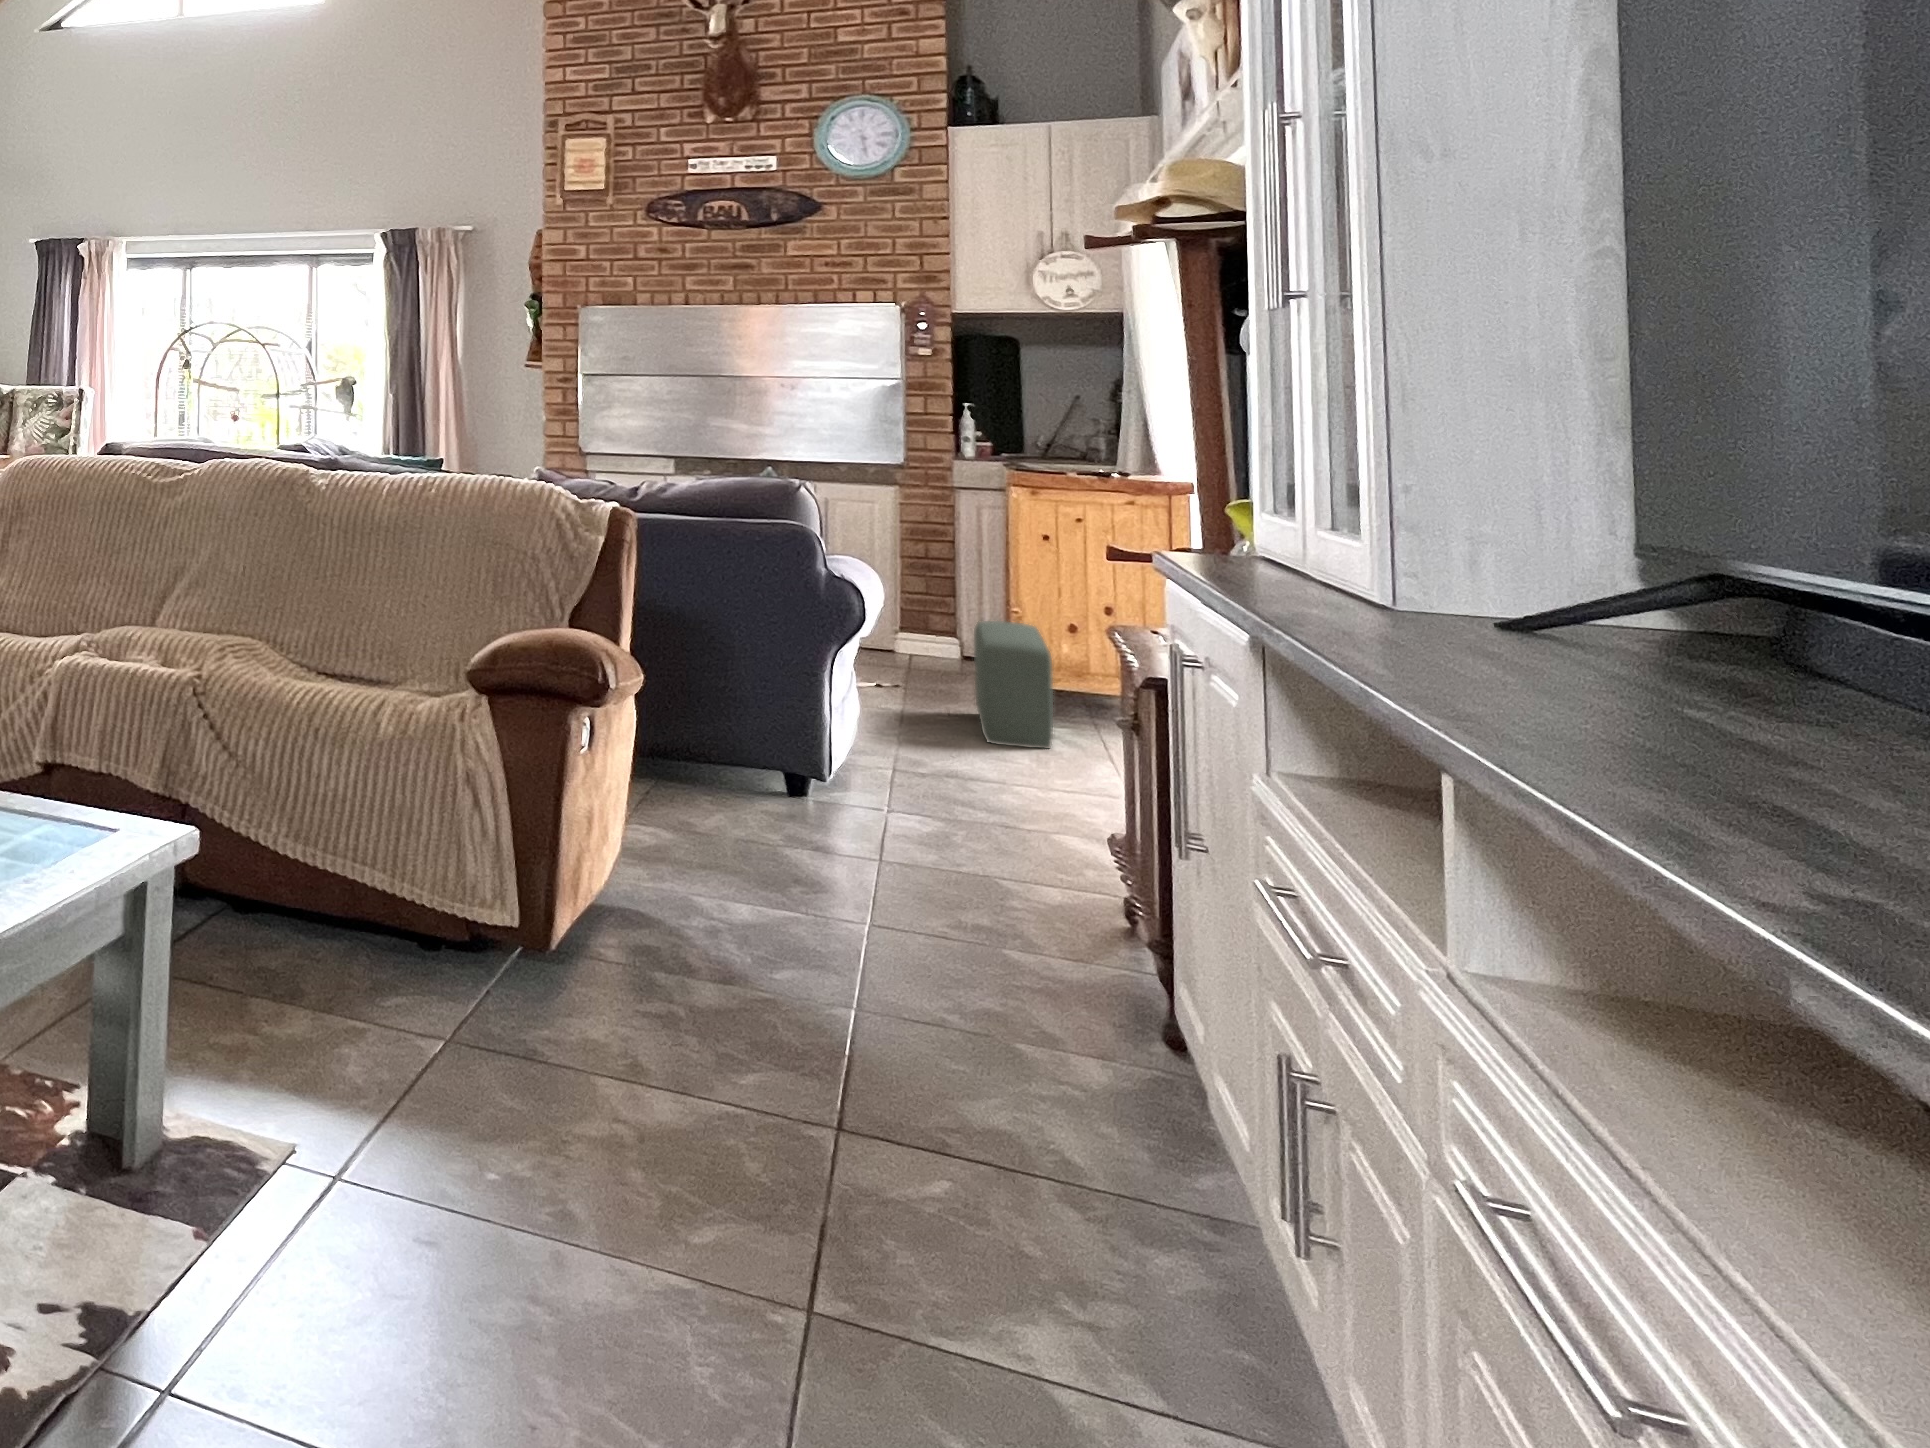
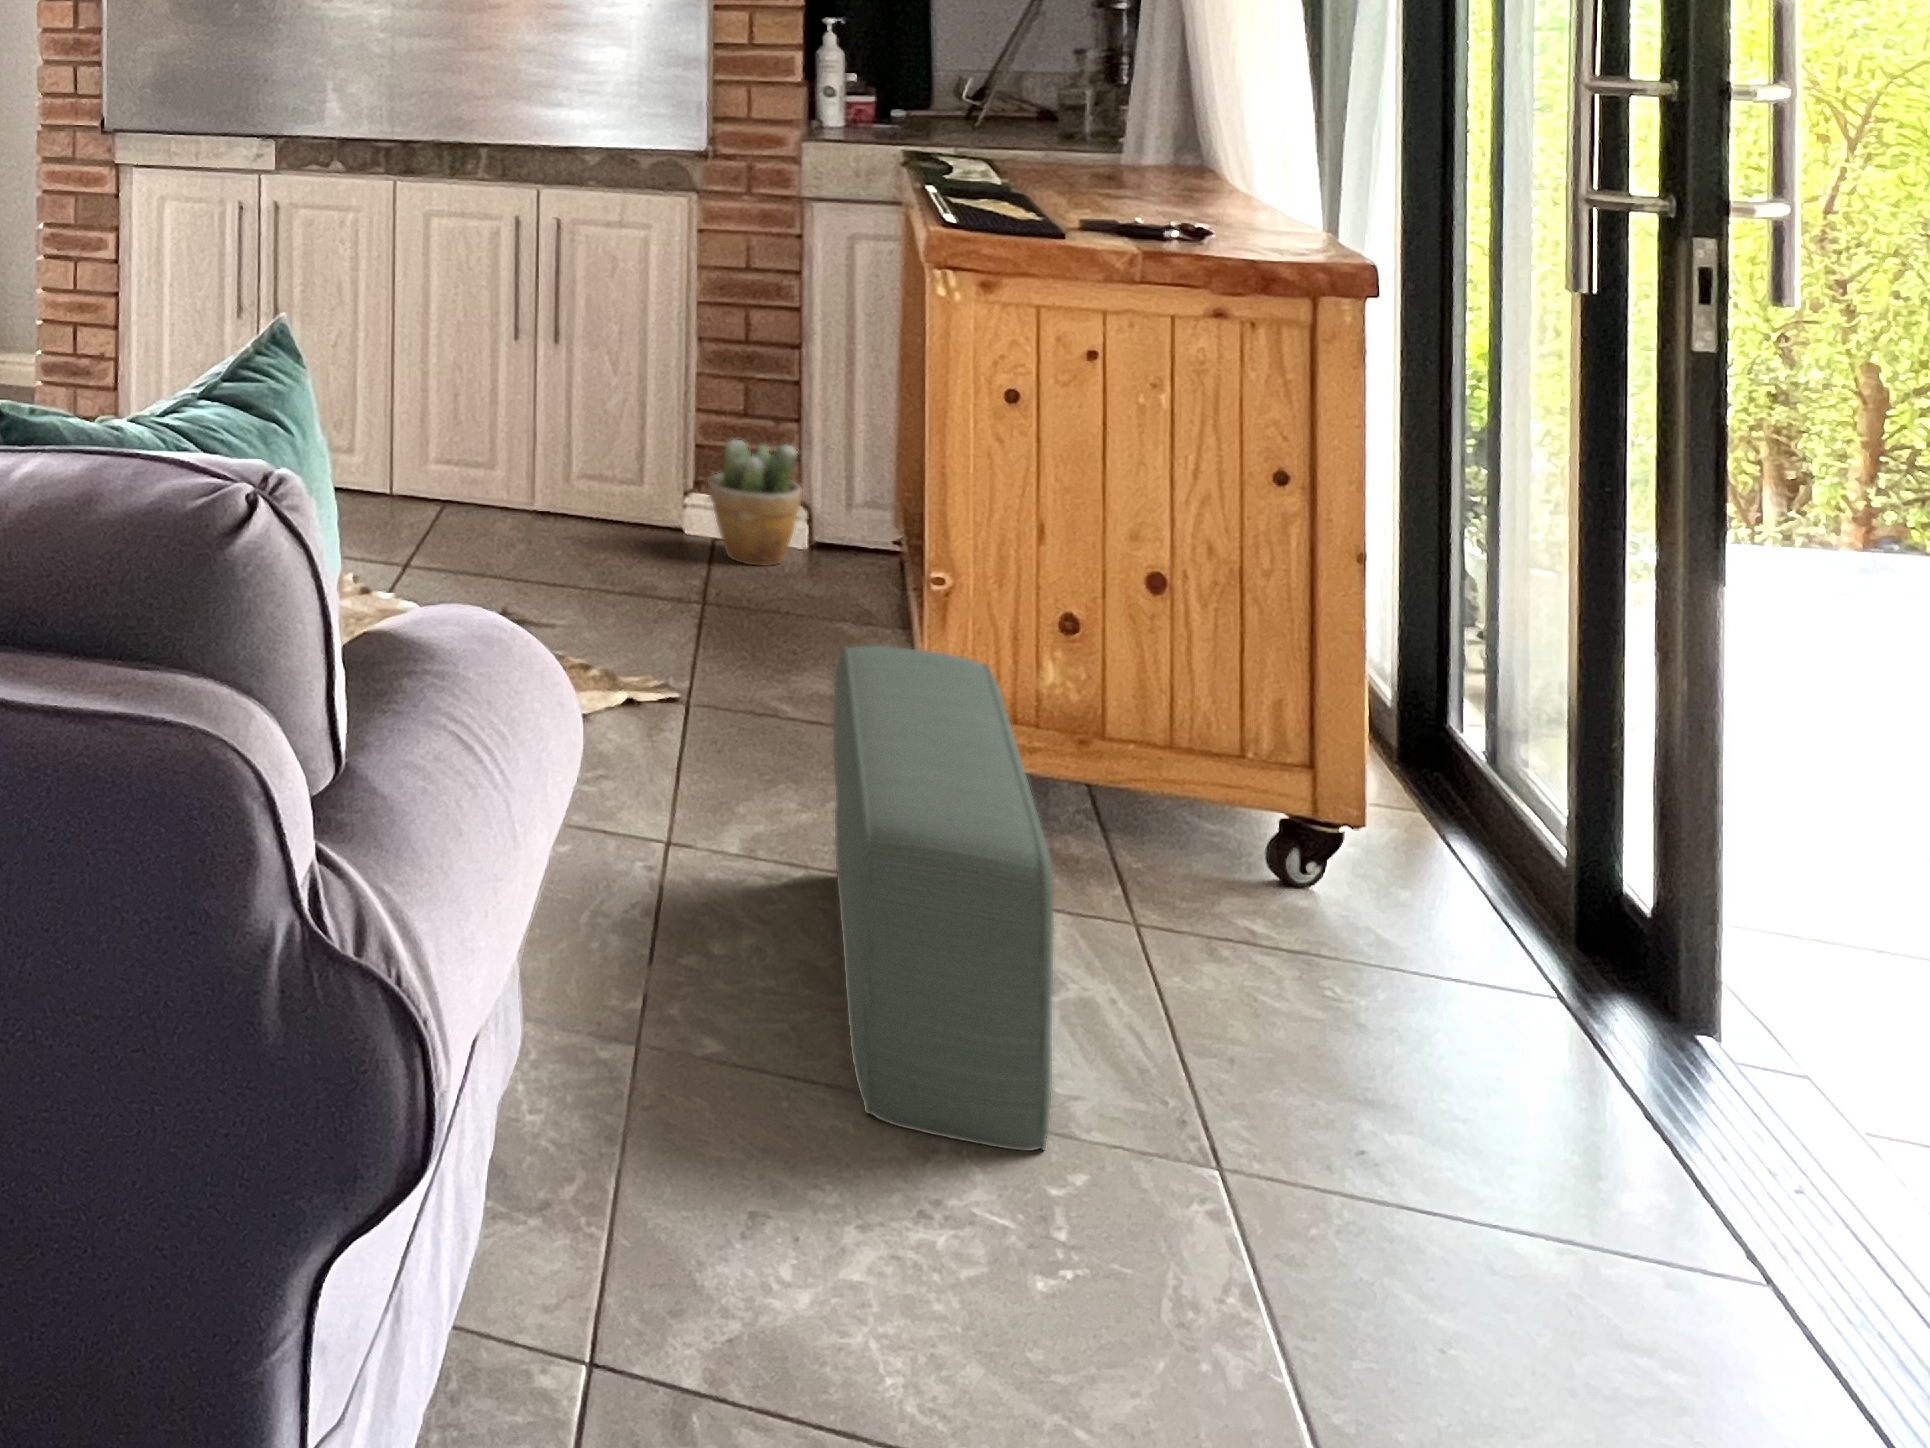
potted plant: none [910,602,958,661] -> present [708,440,802,566]

